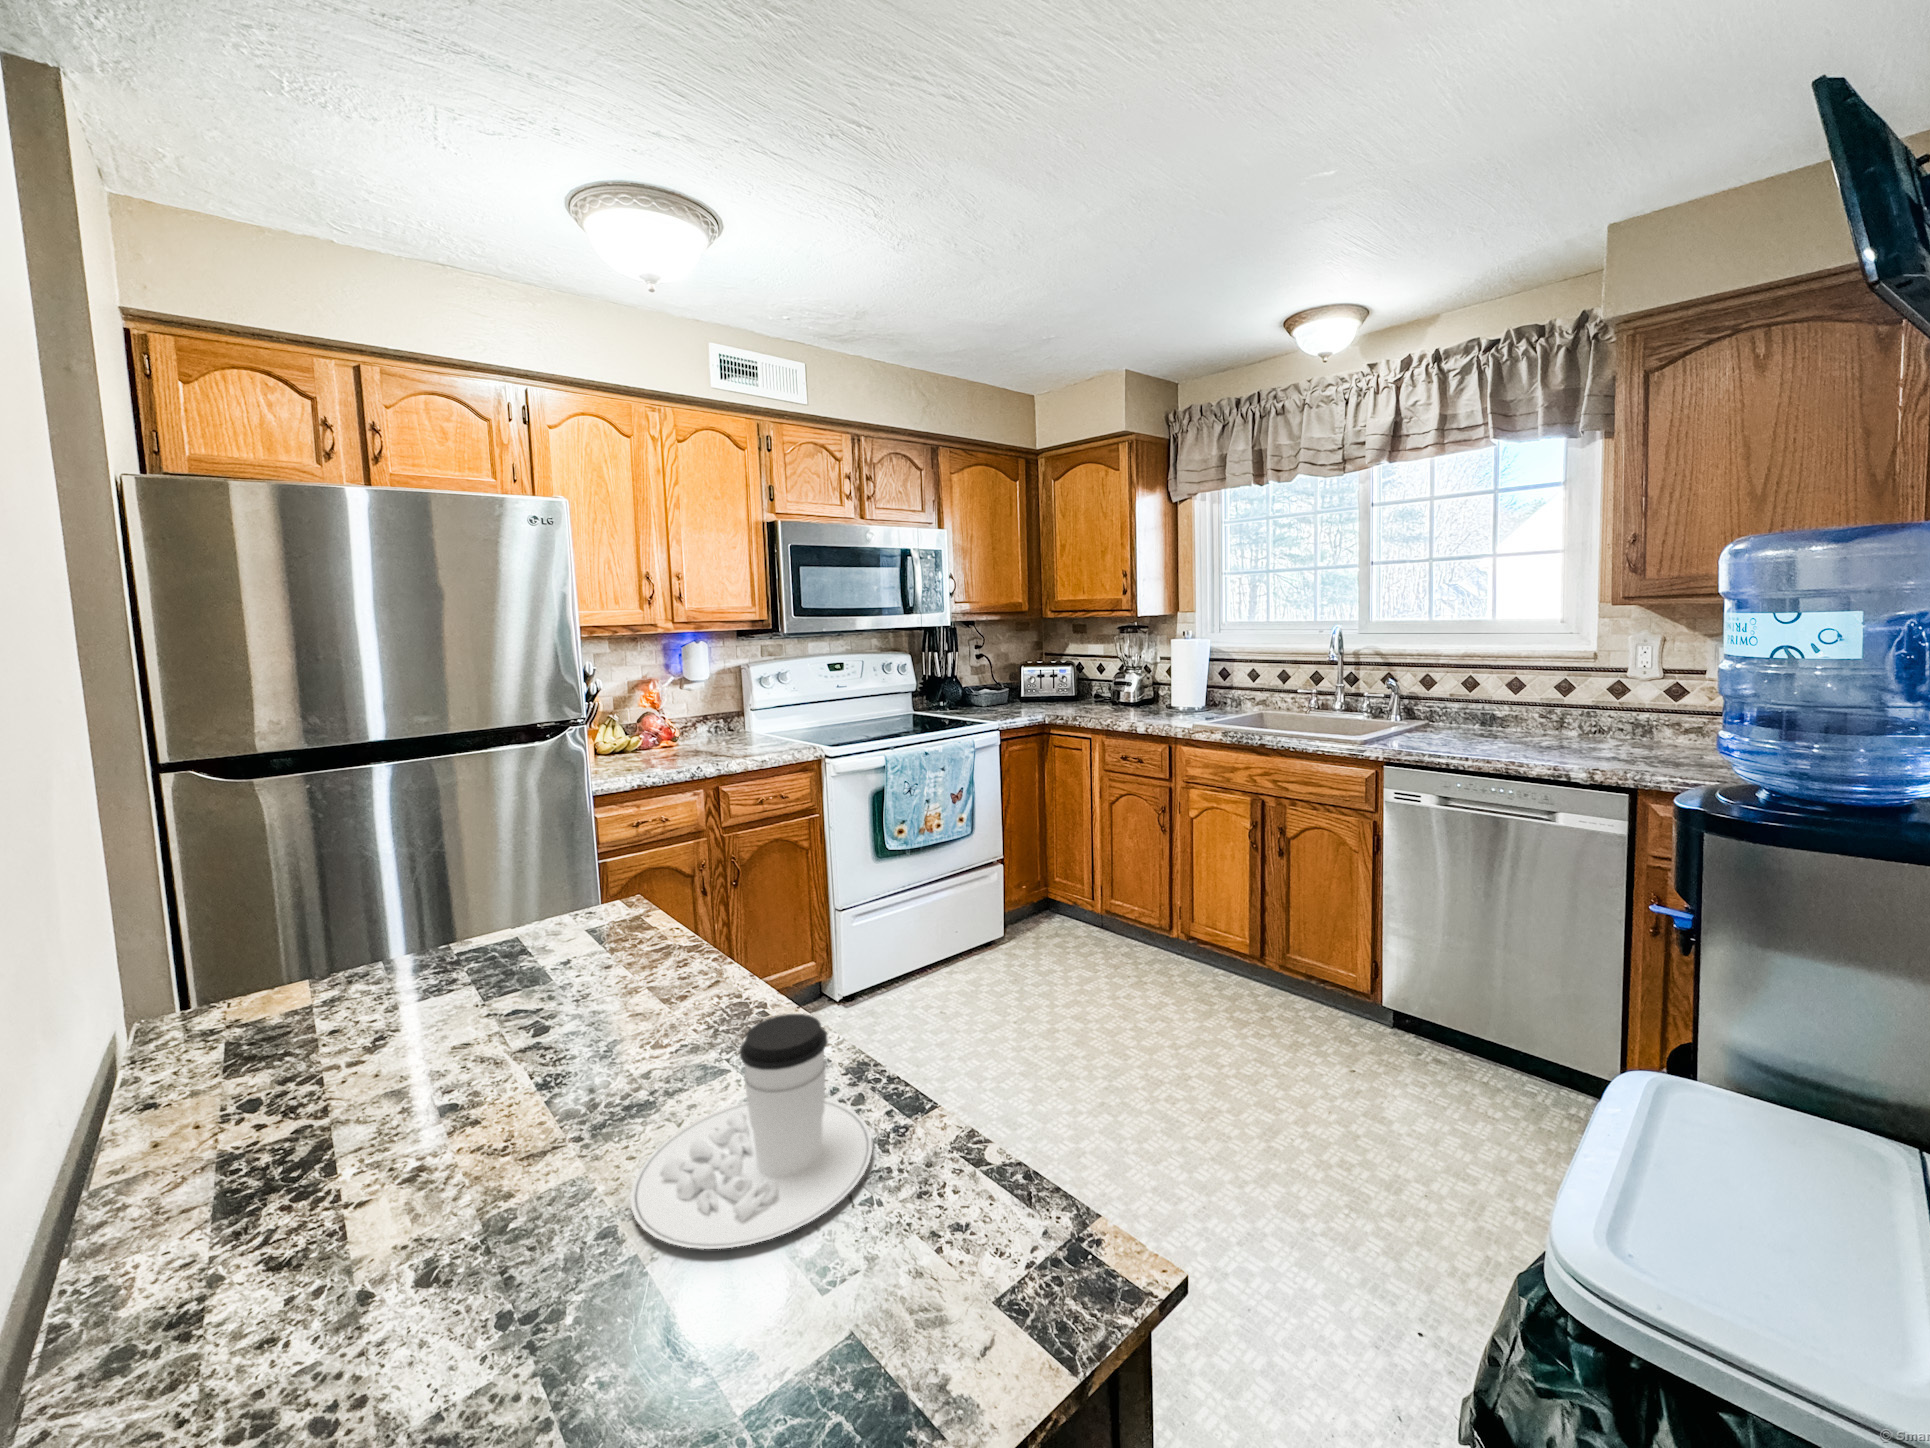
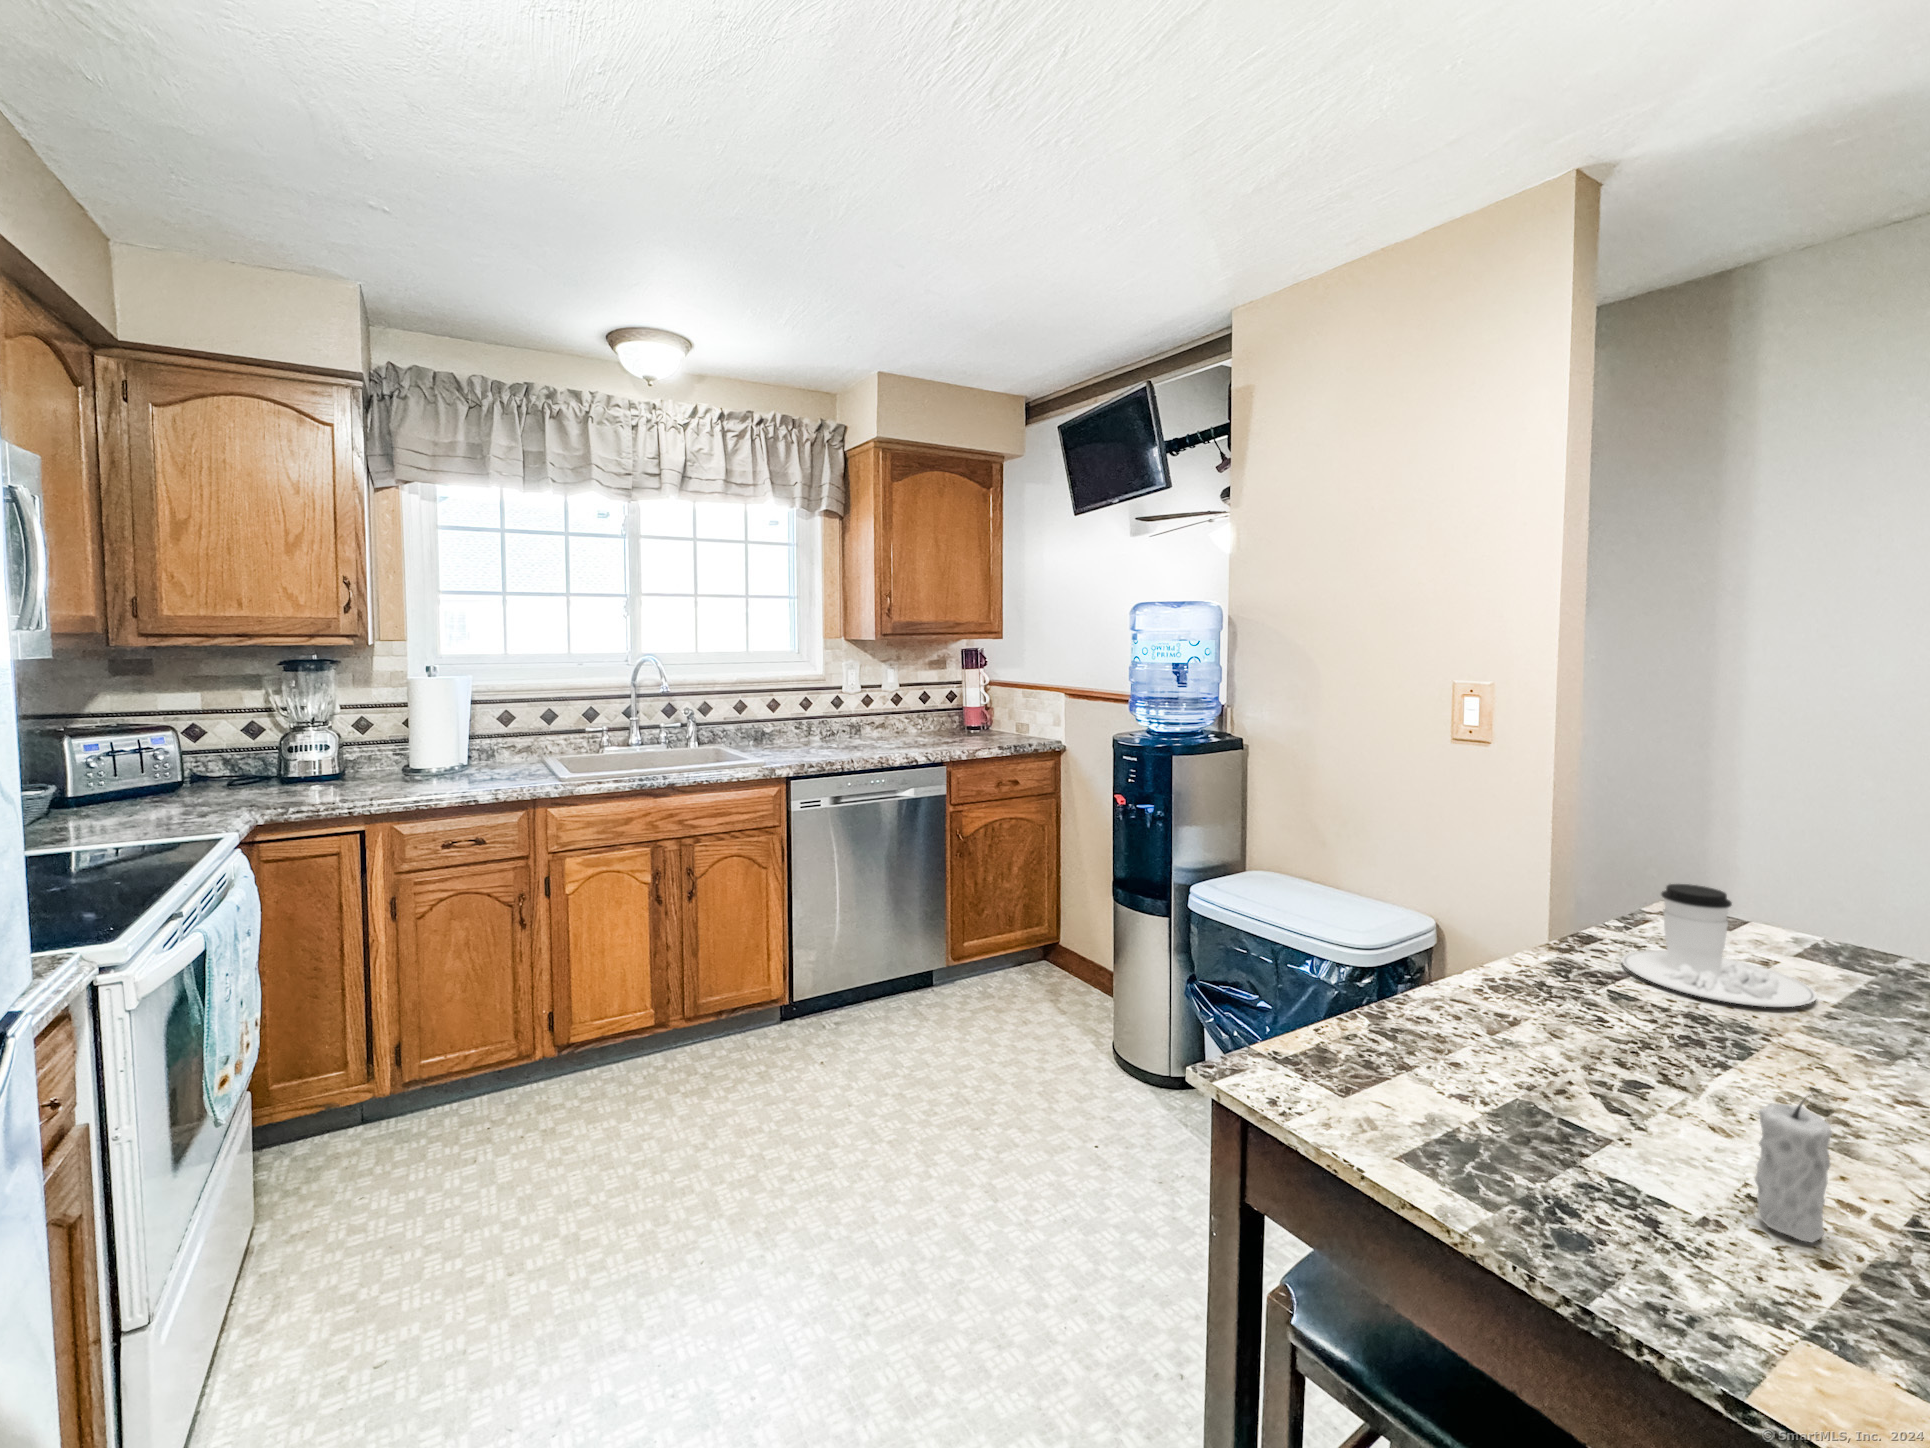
candle: none [336,935,384,1035] -> present [1755,1098,1832,1242]

